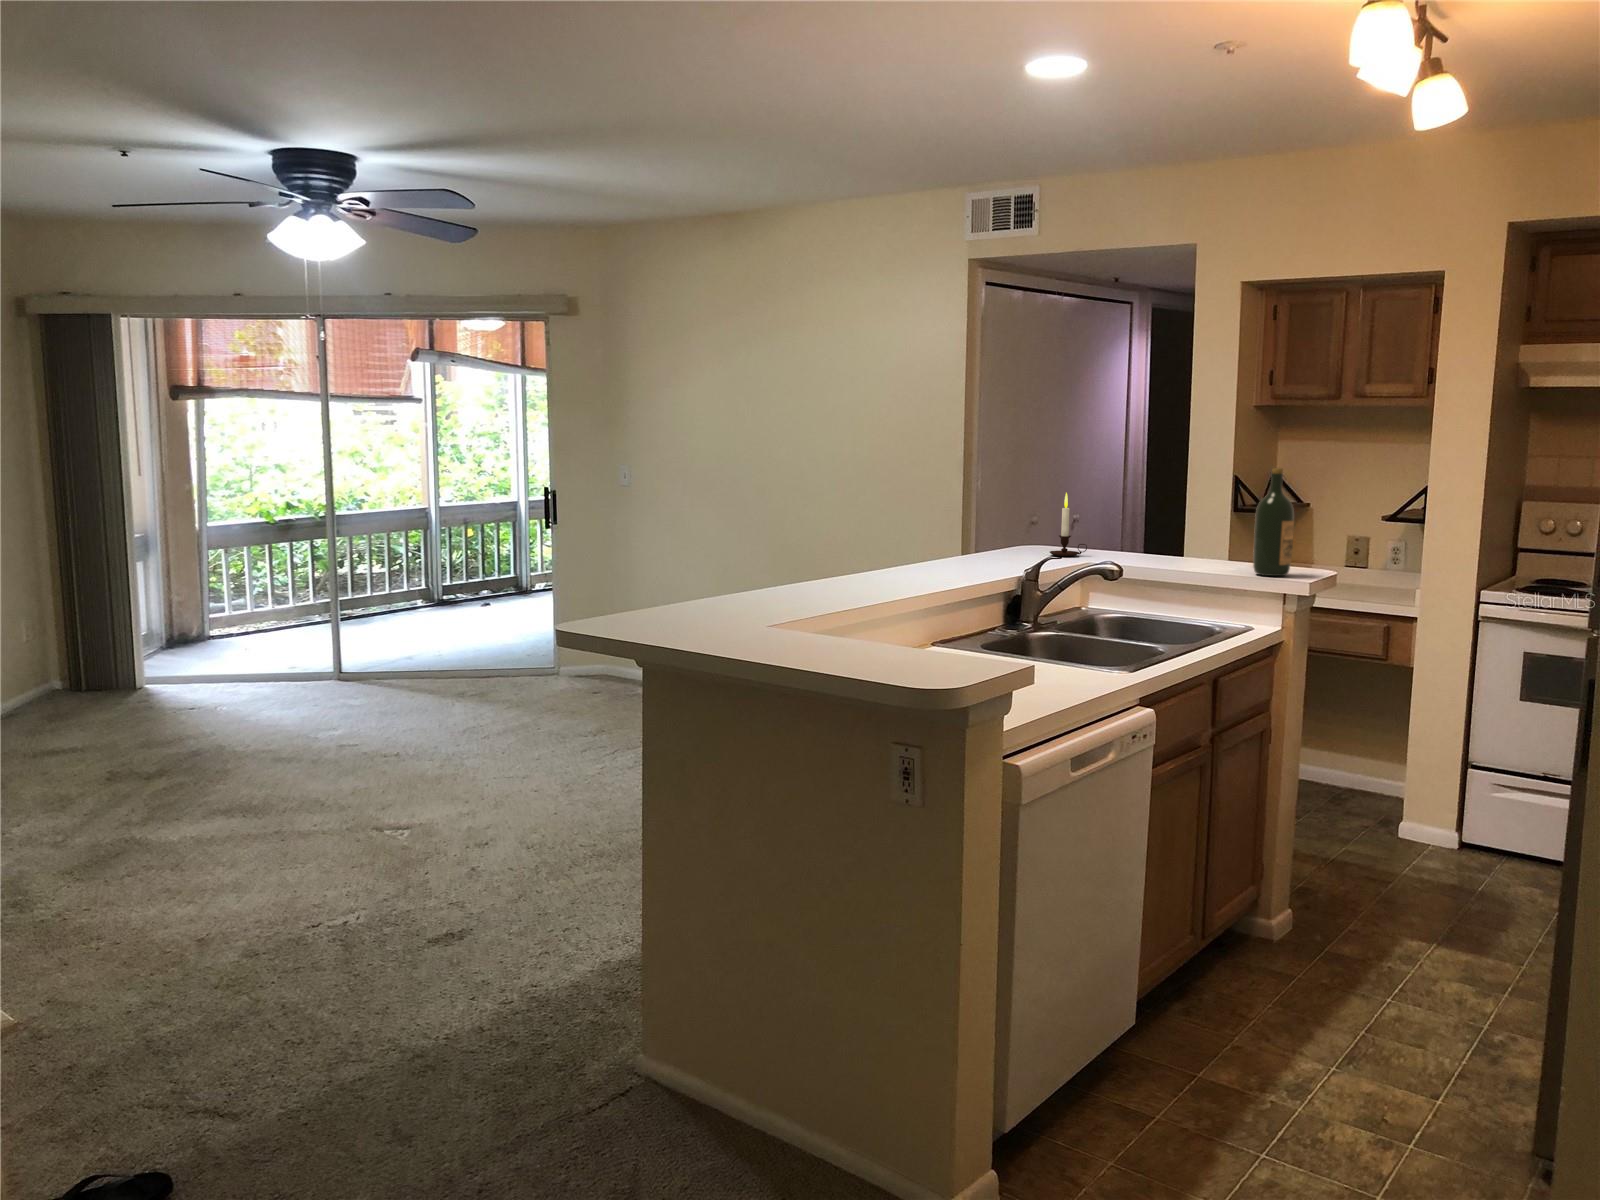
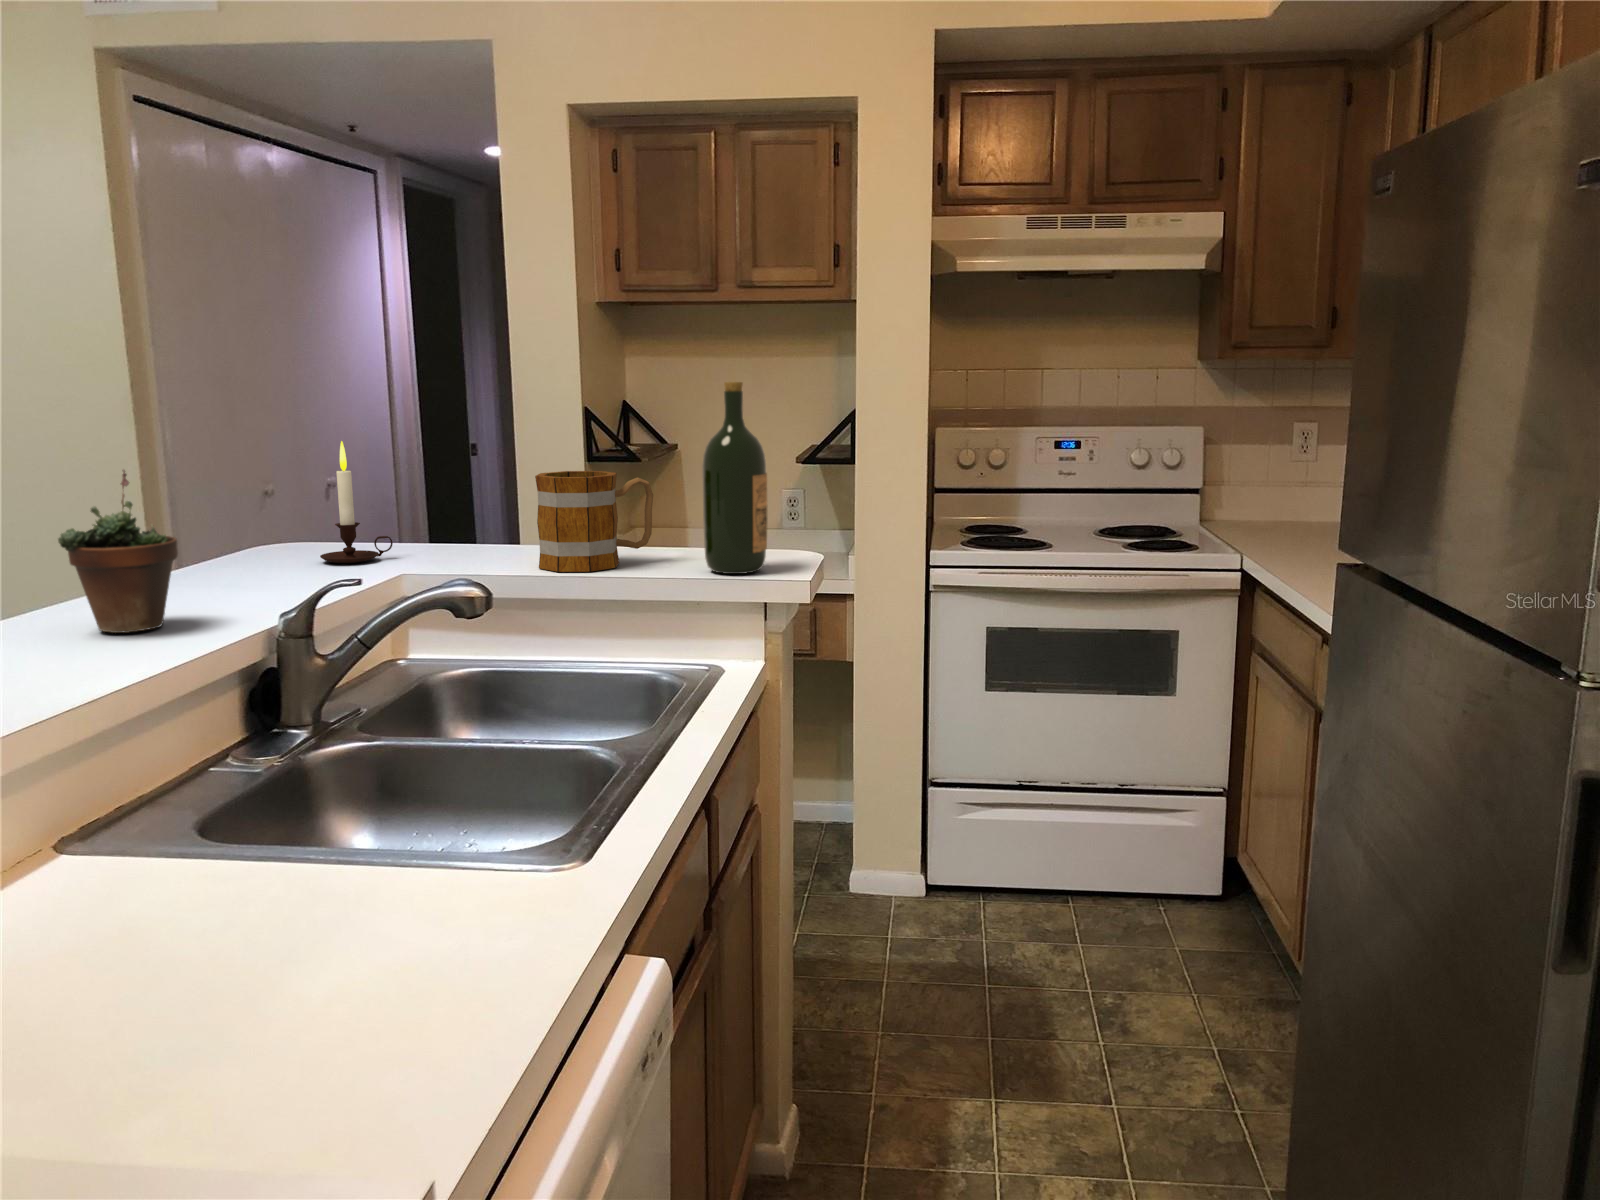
succulent plant: none [940,500,986,572] -> present [58,470,178,633]
mug: none [1160,514,1231,569] -> present [535,471,653,572]

